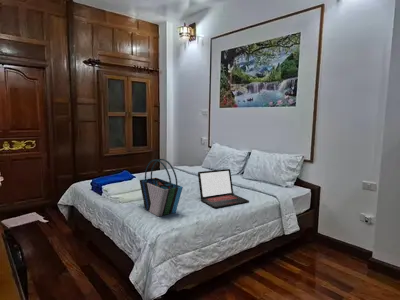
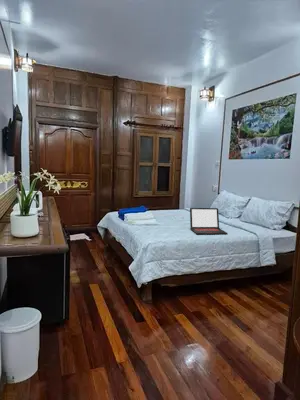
tote bag: present [140,159,183,216] -> none [146,195,172,234]

